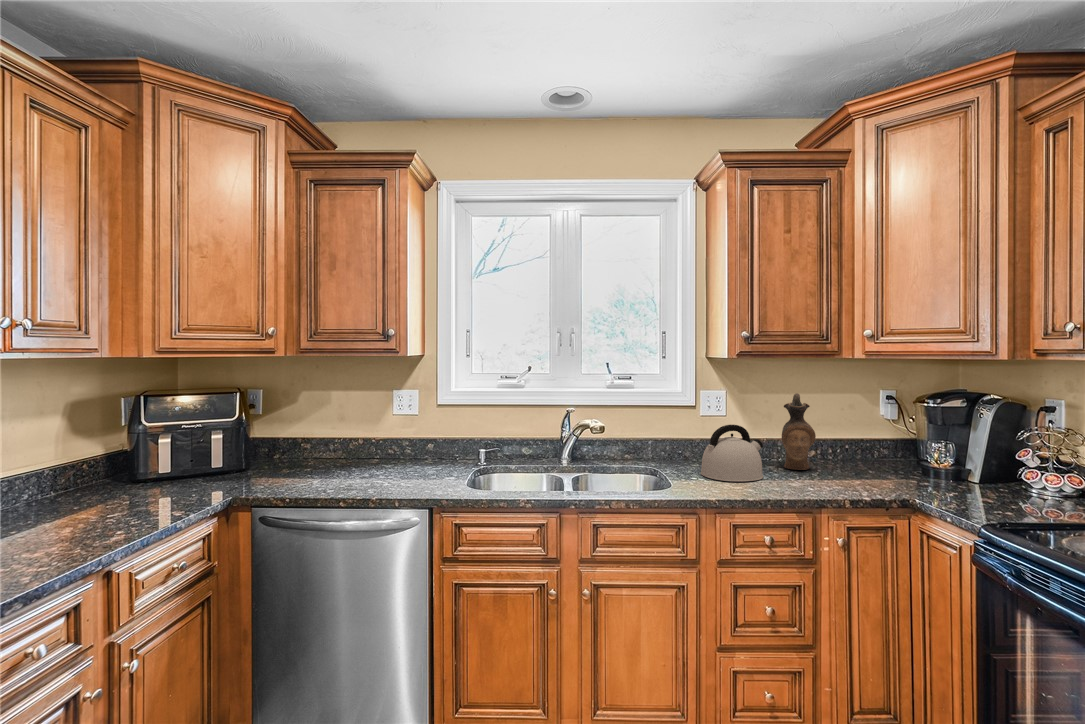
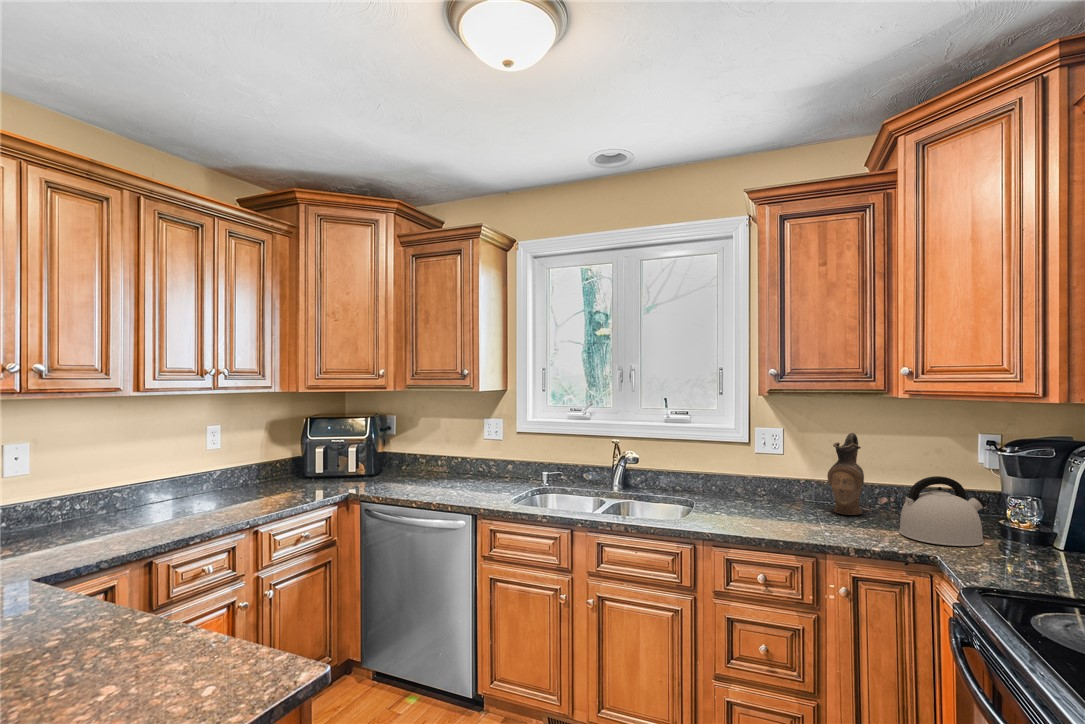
kettle: present [701,425,763,481] -> present [899,476,986,546]

